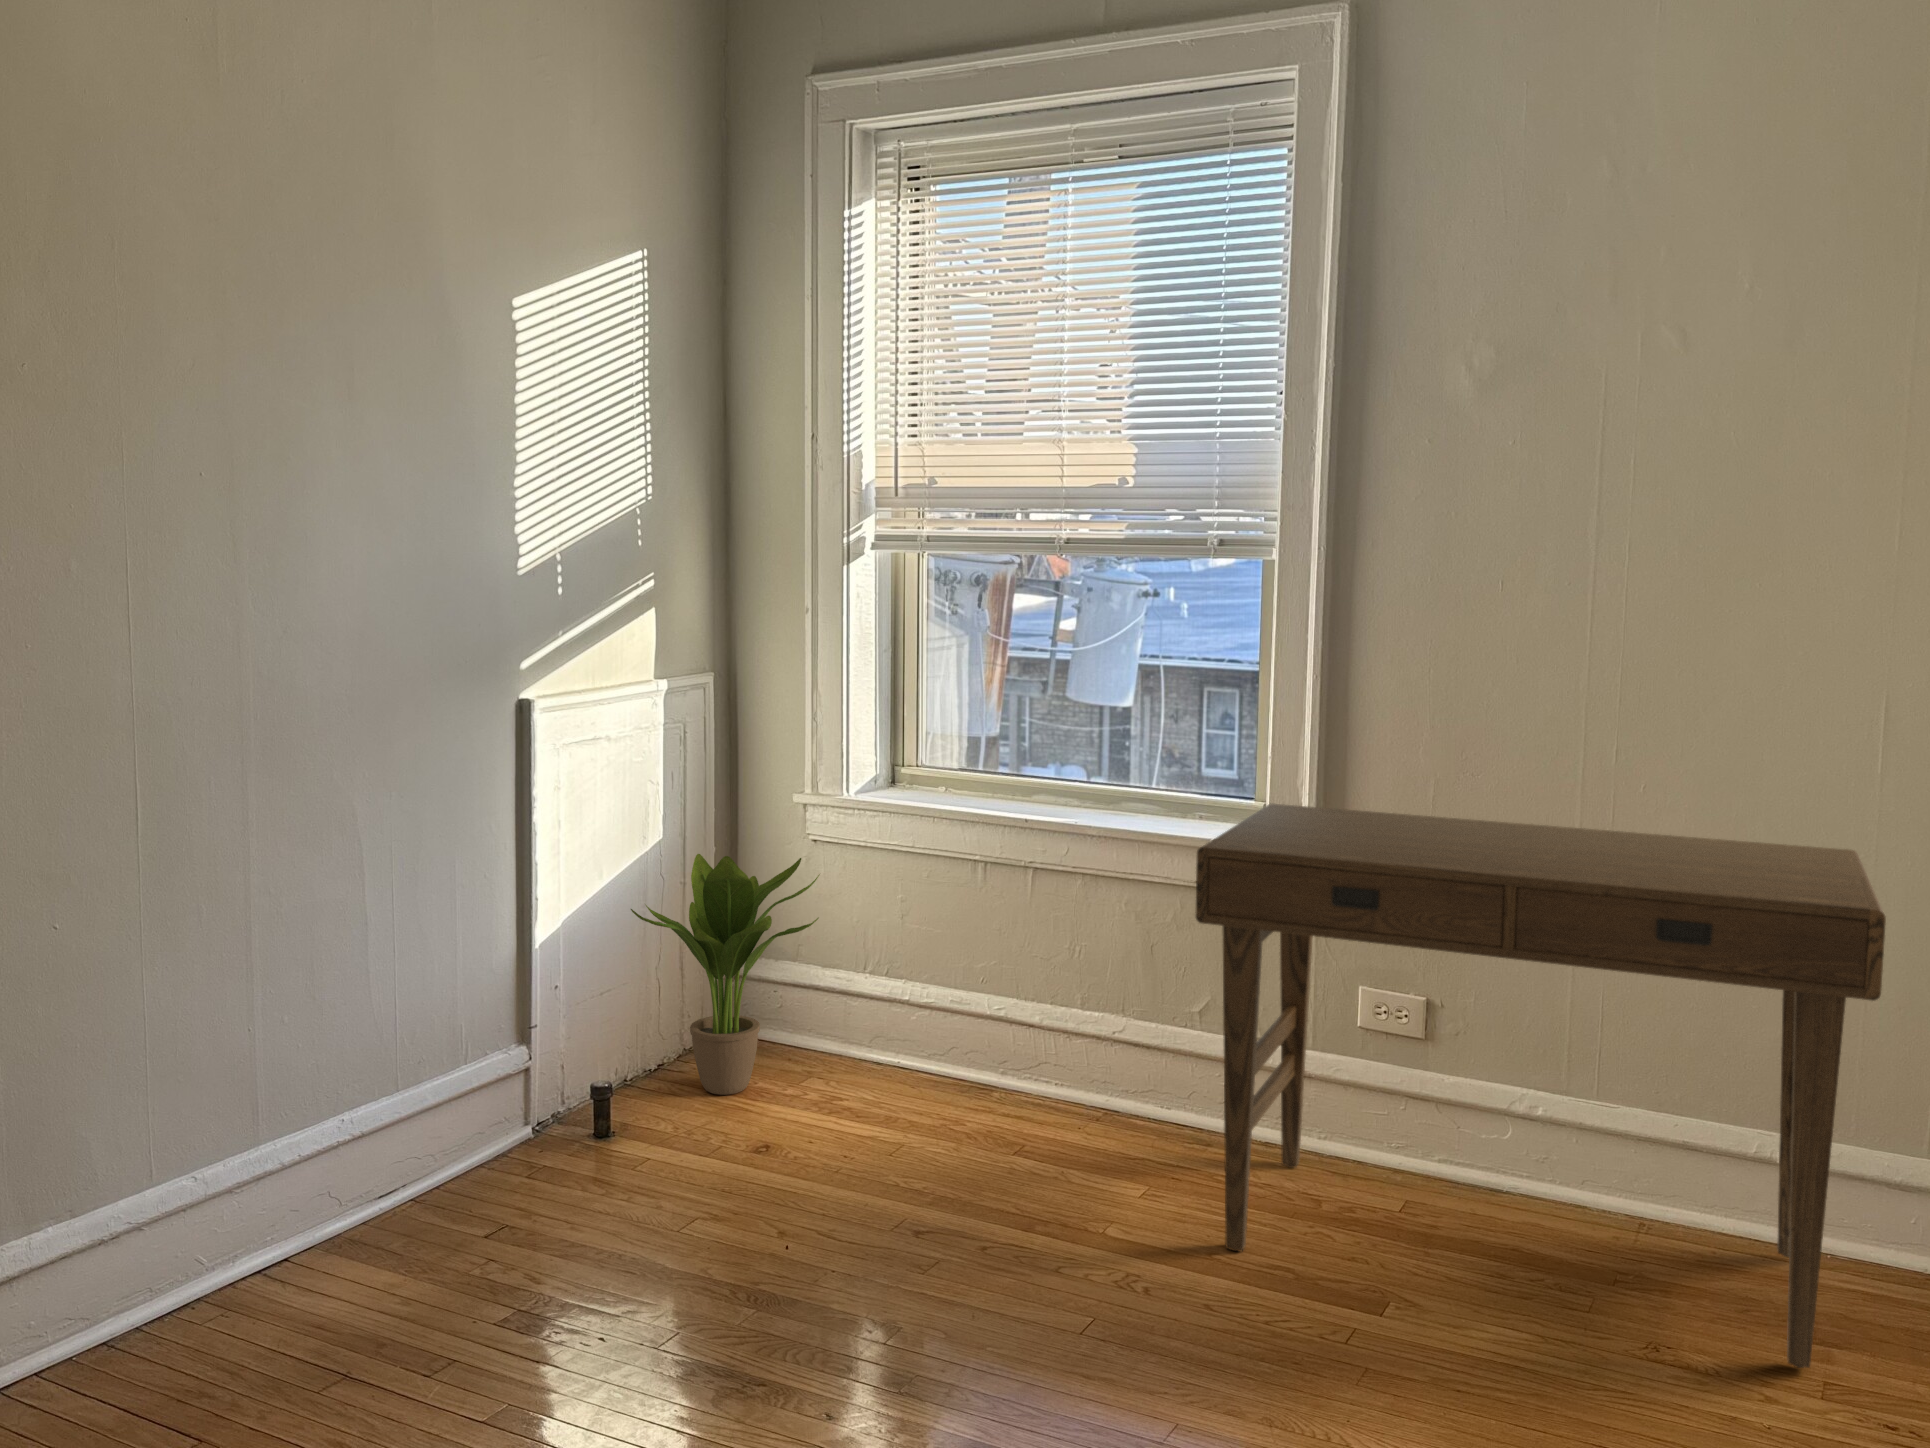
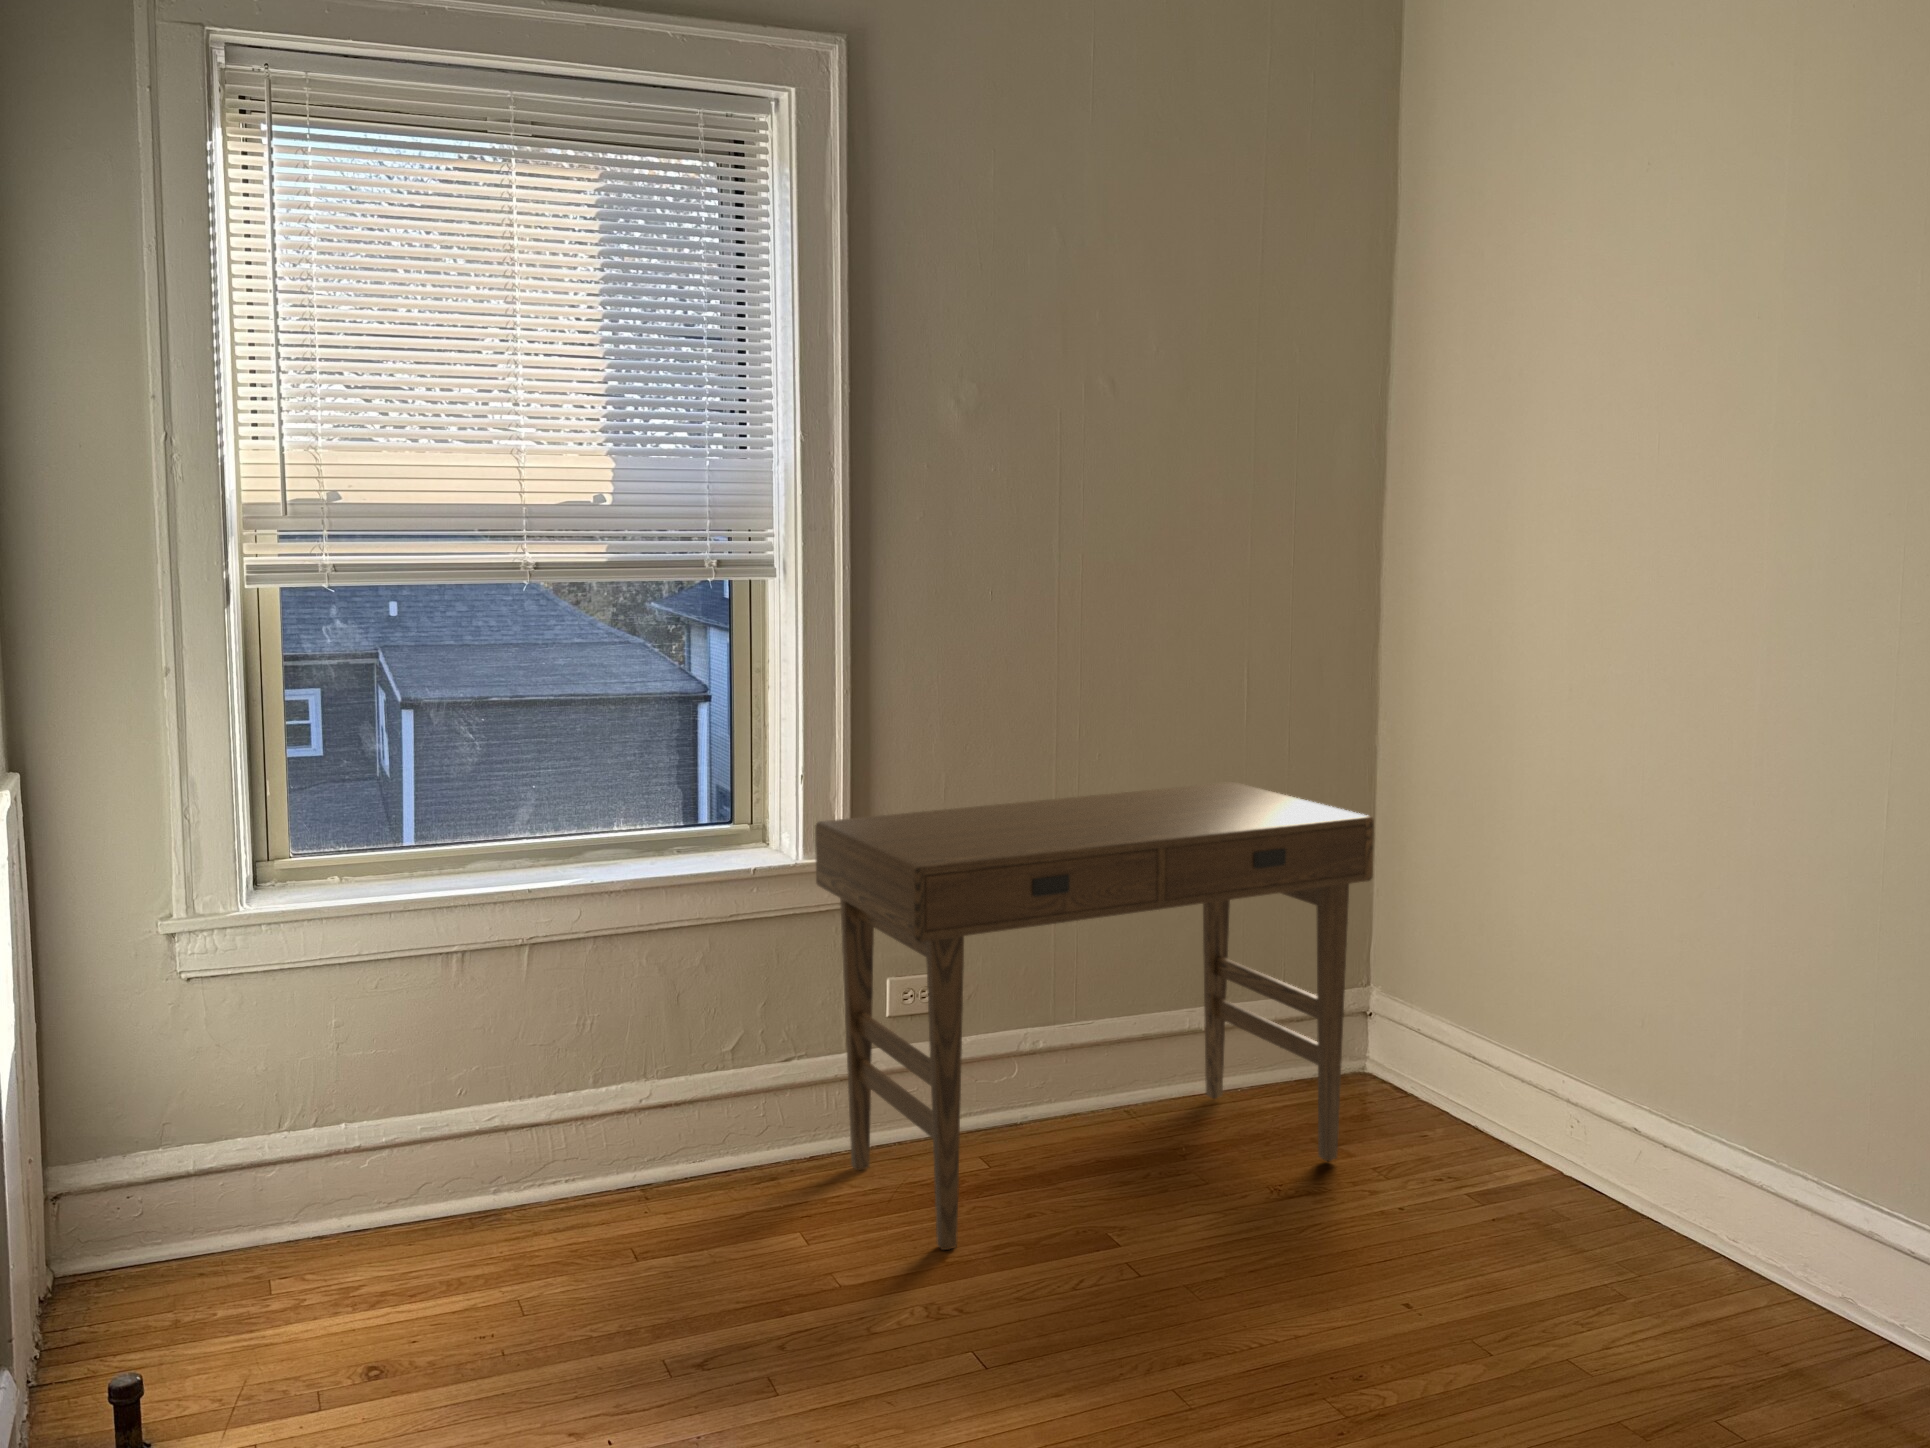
potted plant: present [631,854,820,1095] -> none [63,1000,345,1353]

